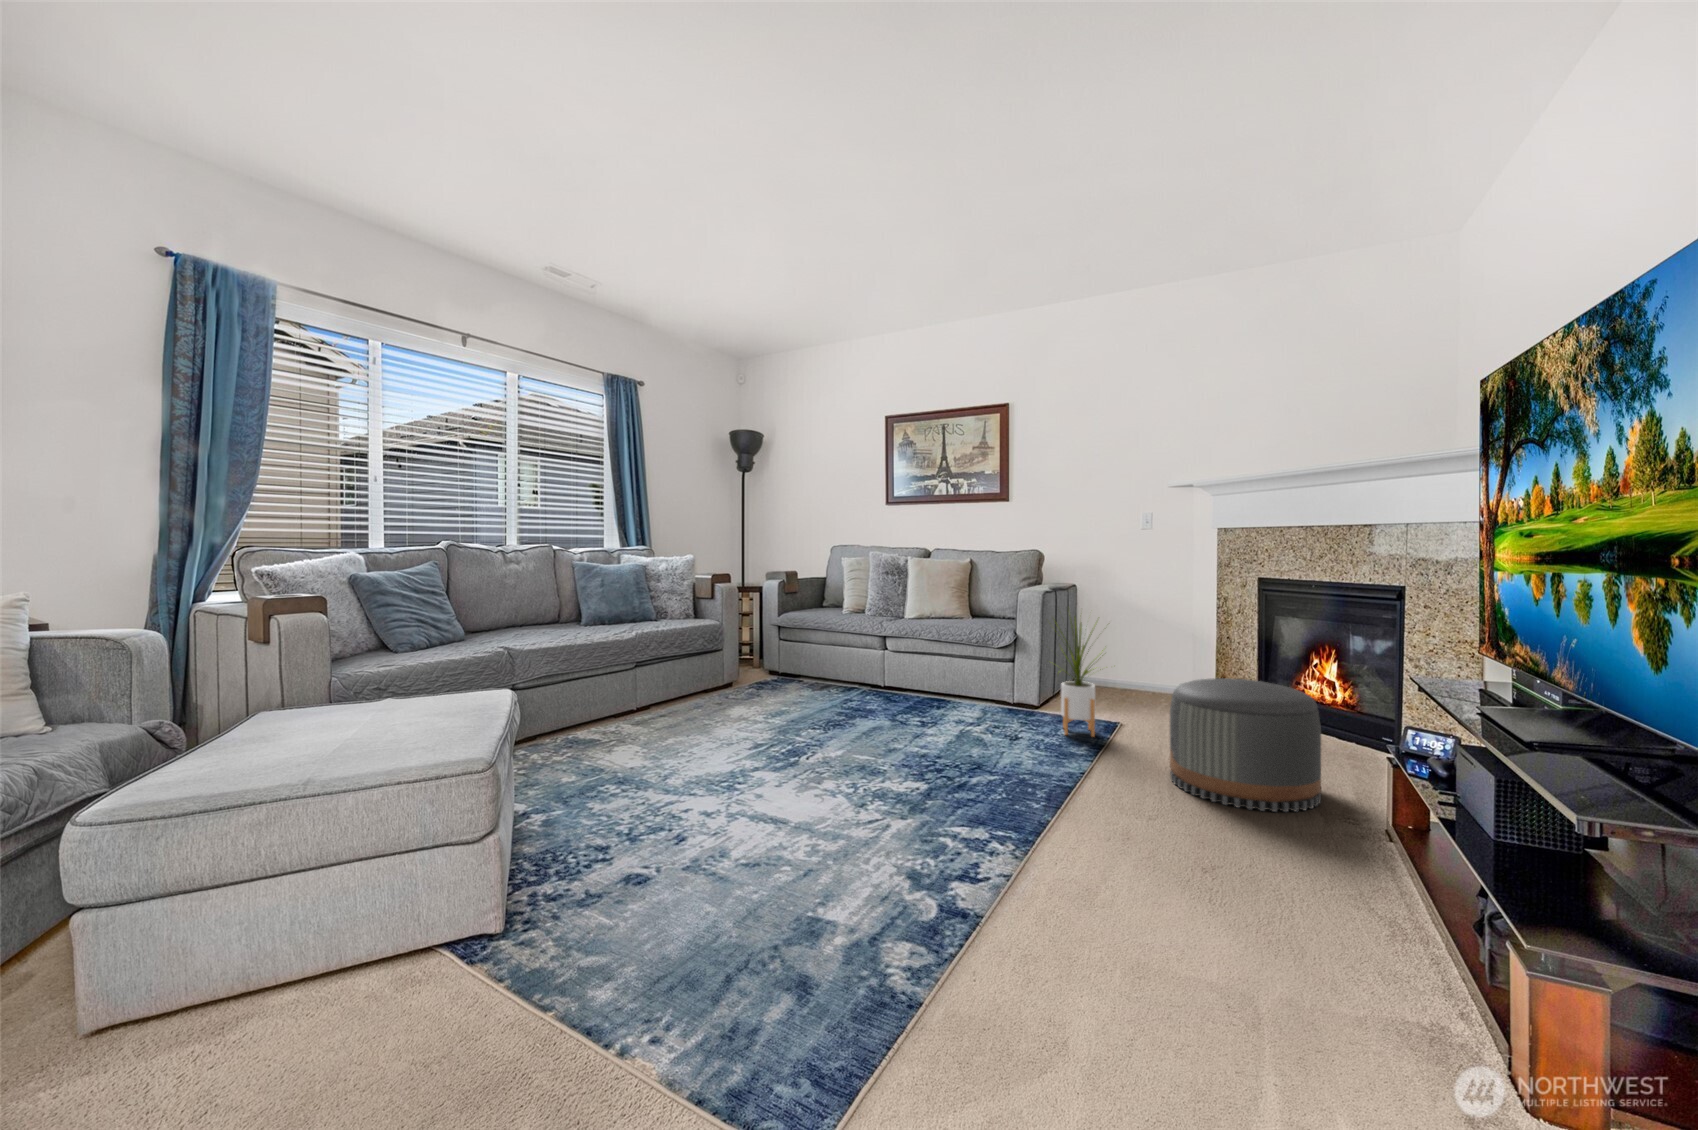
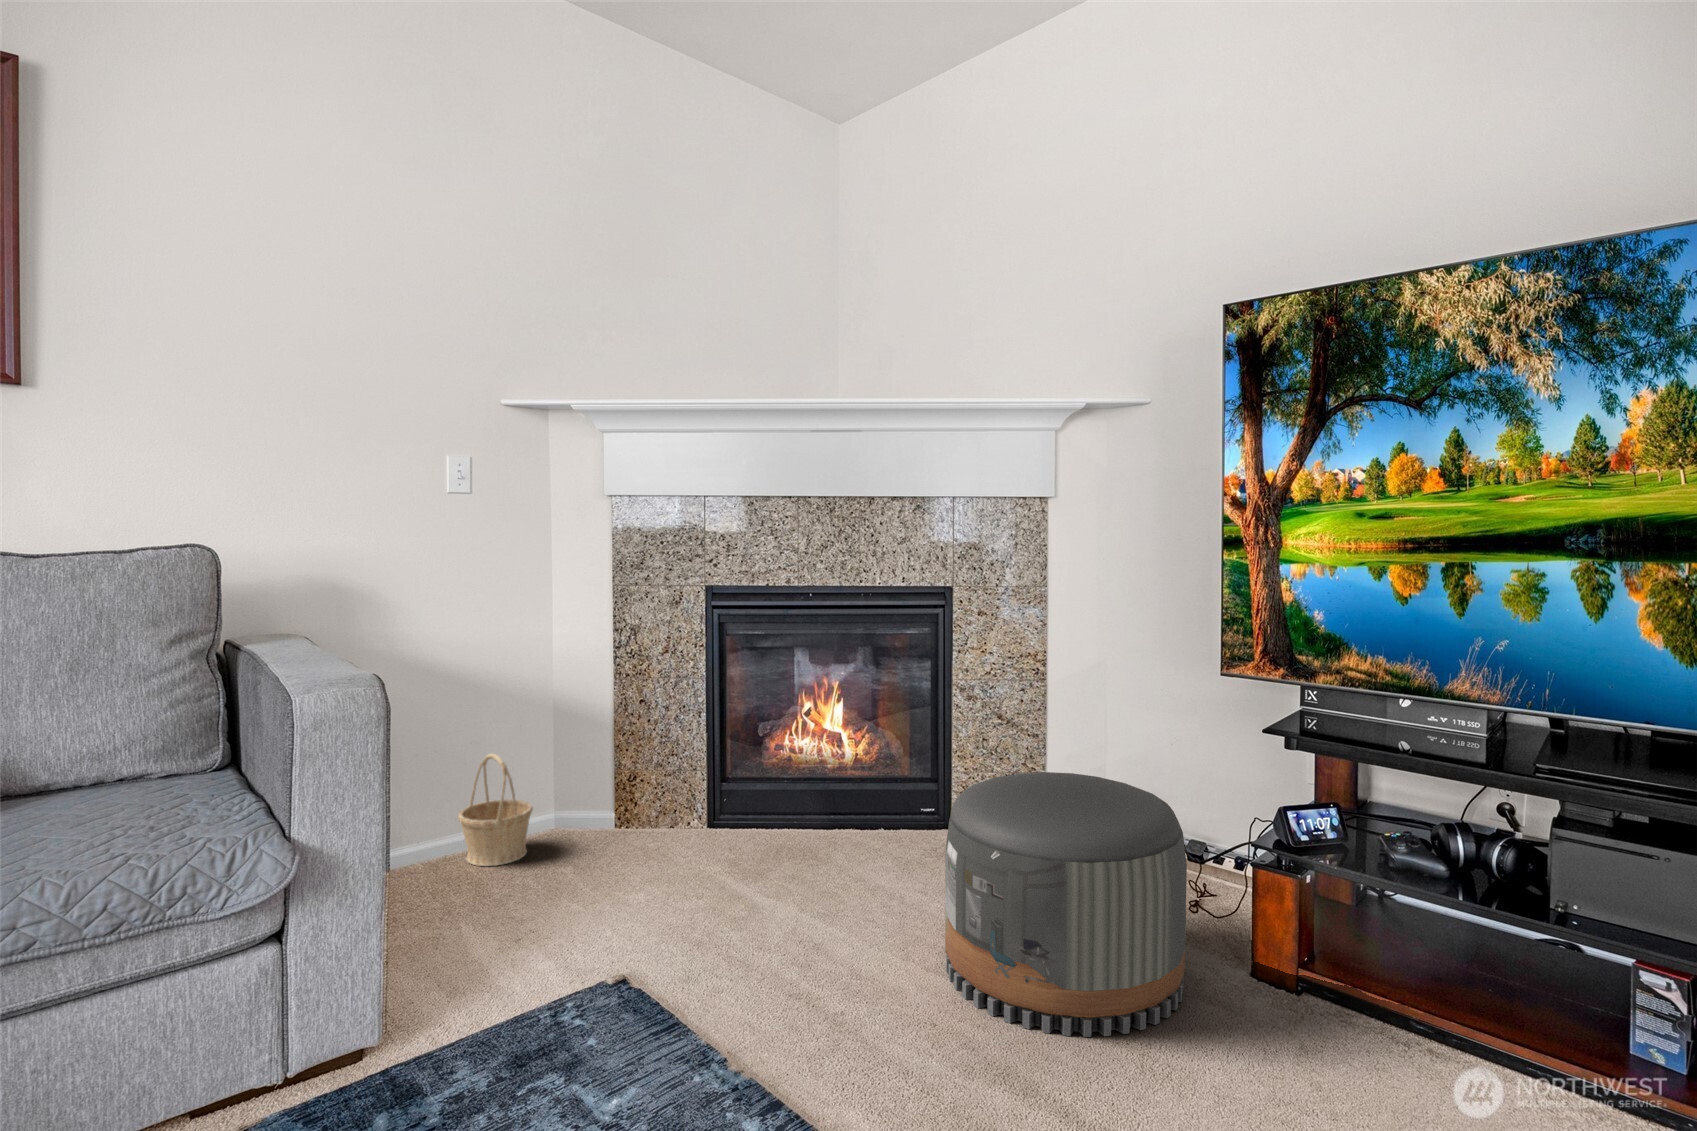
house plant: present [1054,615,1103,737] -> none [567,689,751,1048]
basket: none [1128,649,1163,699] -> present [458,754,533,866]

